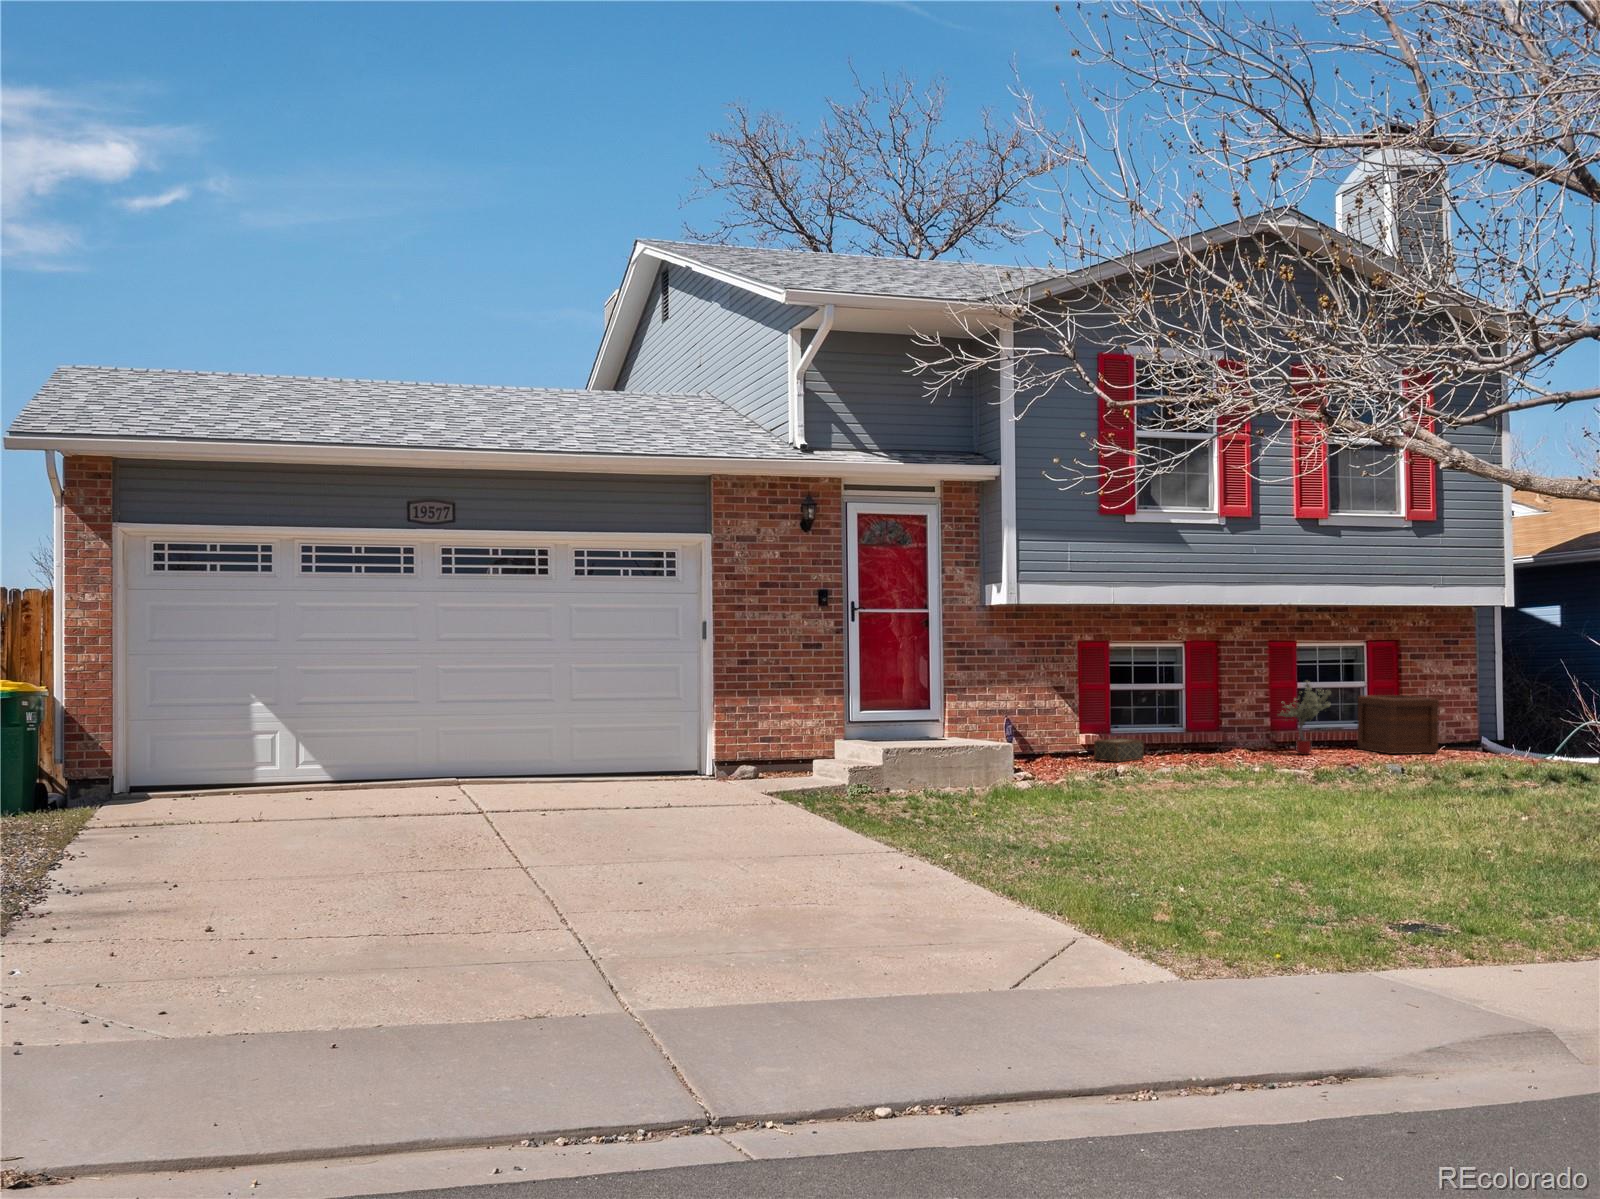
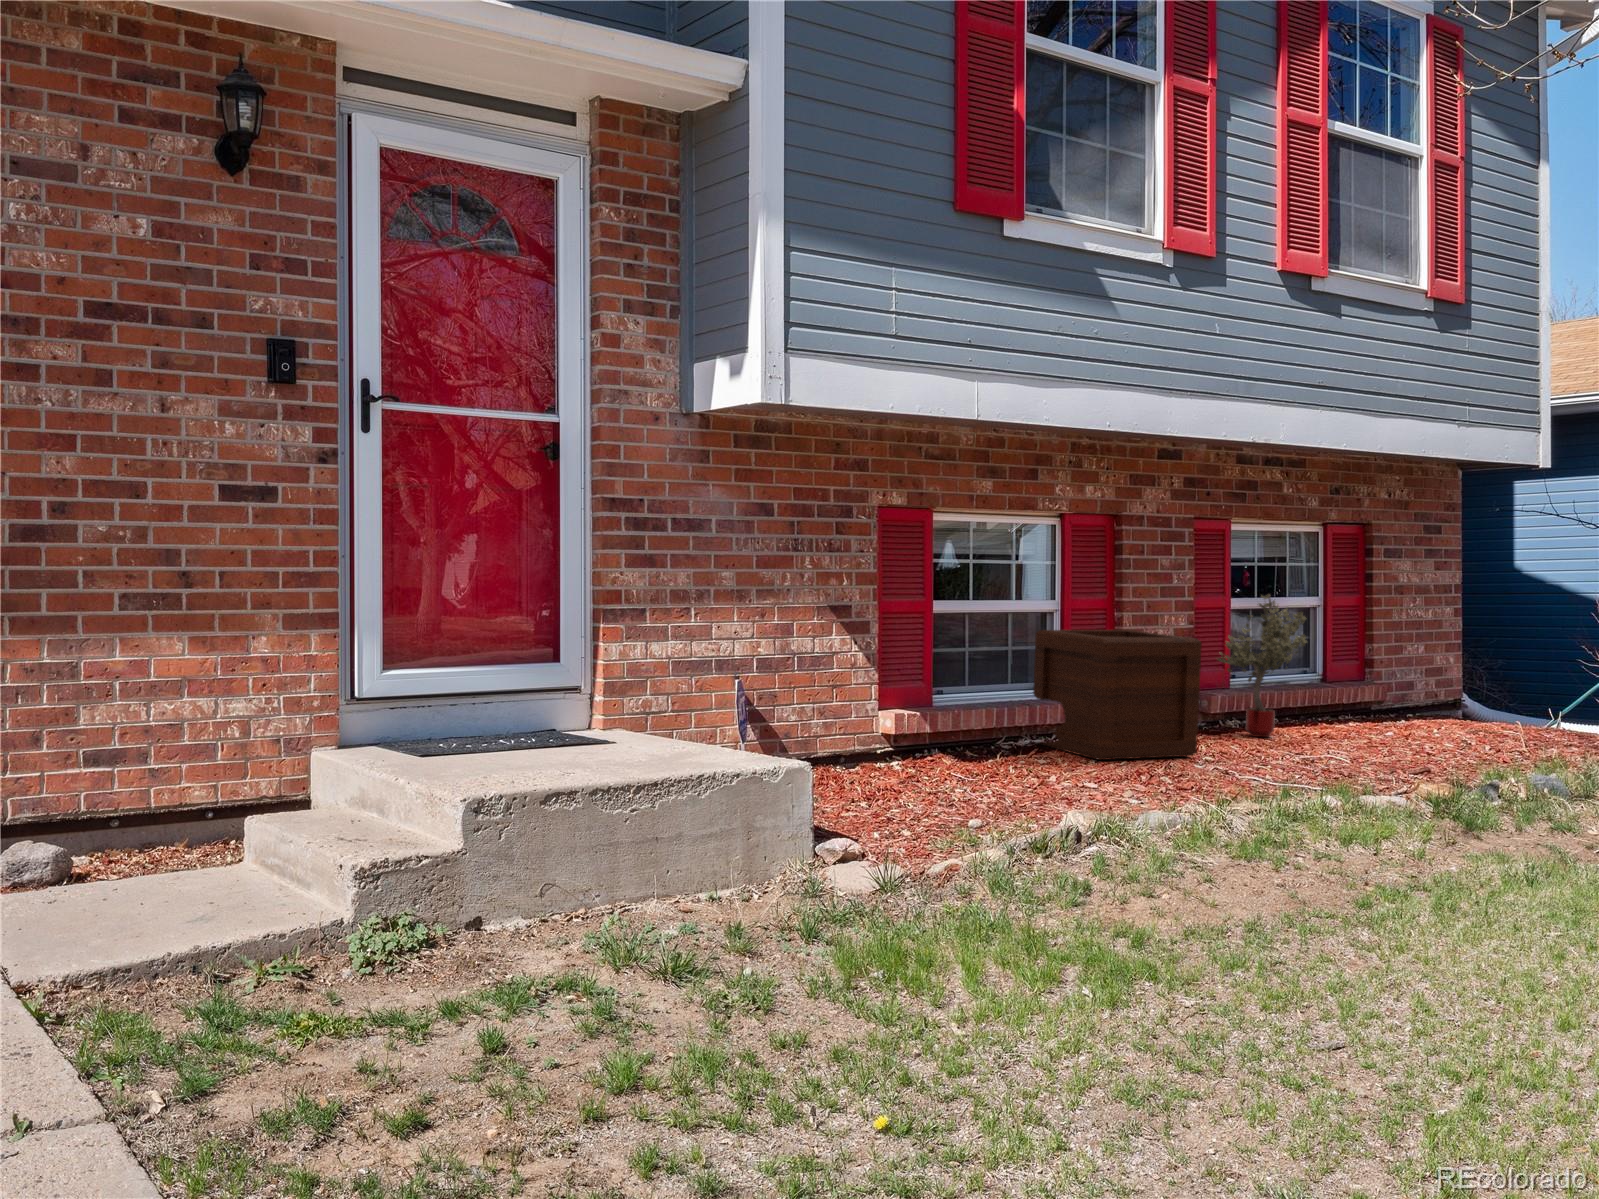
wooden crate: present [1357,695,1439,754] -> present [1033,630,1202,760]
woven basket: present [1094,738,1144,762] -> none [913,715,1006,773]

